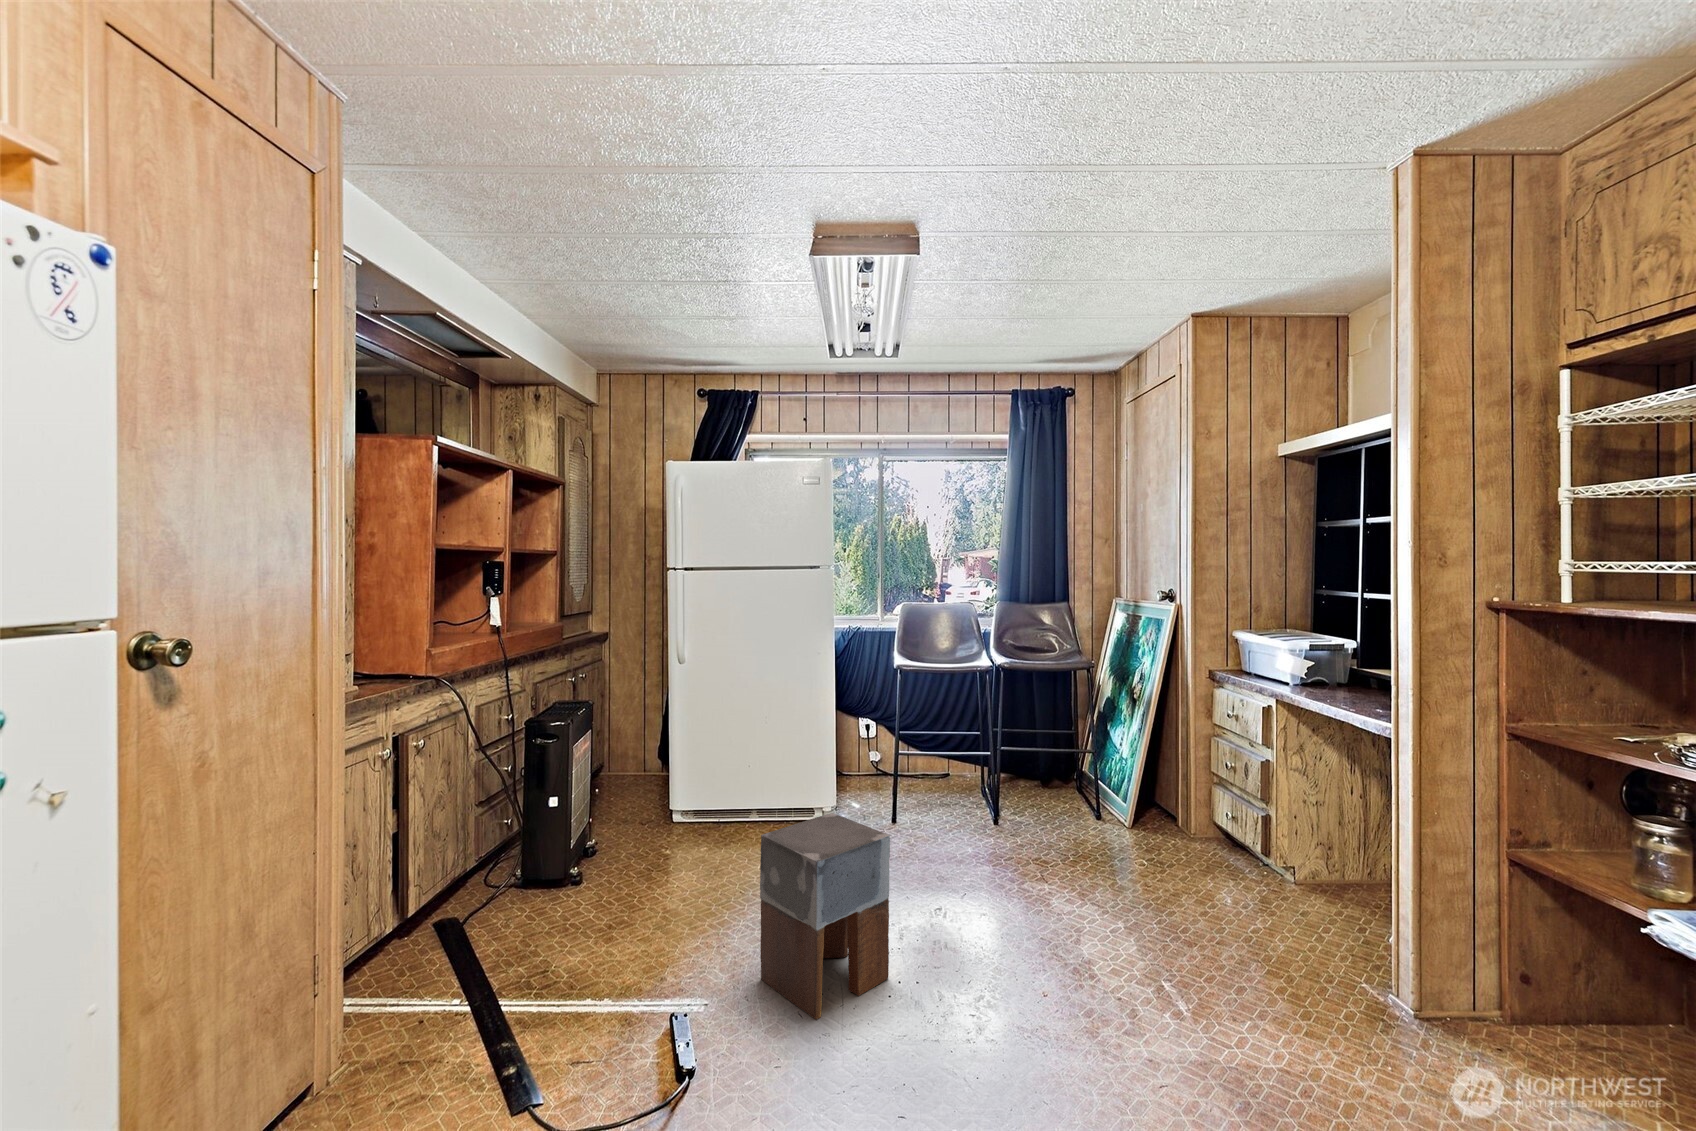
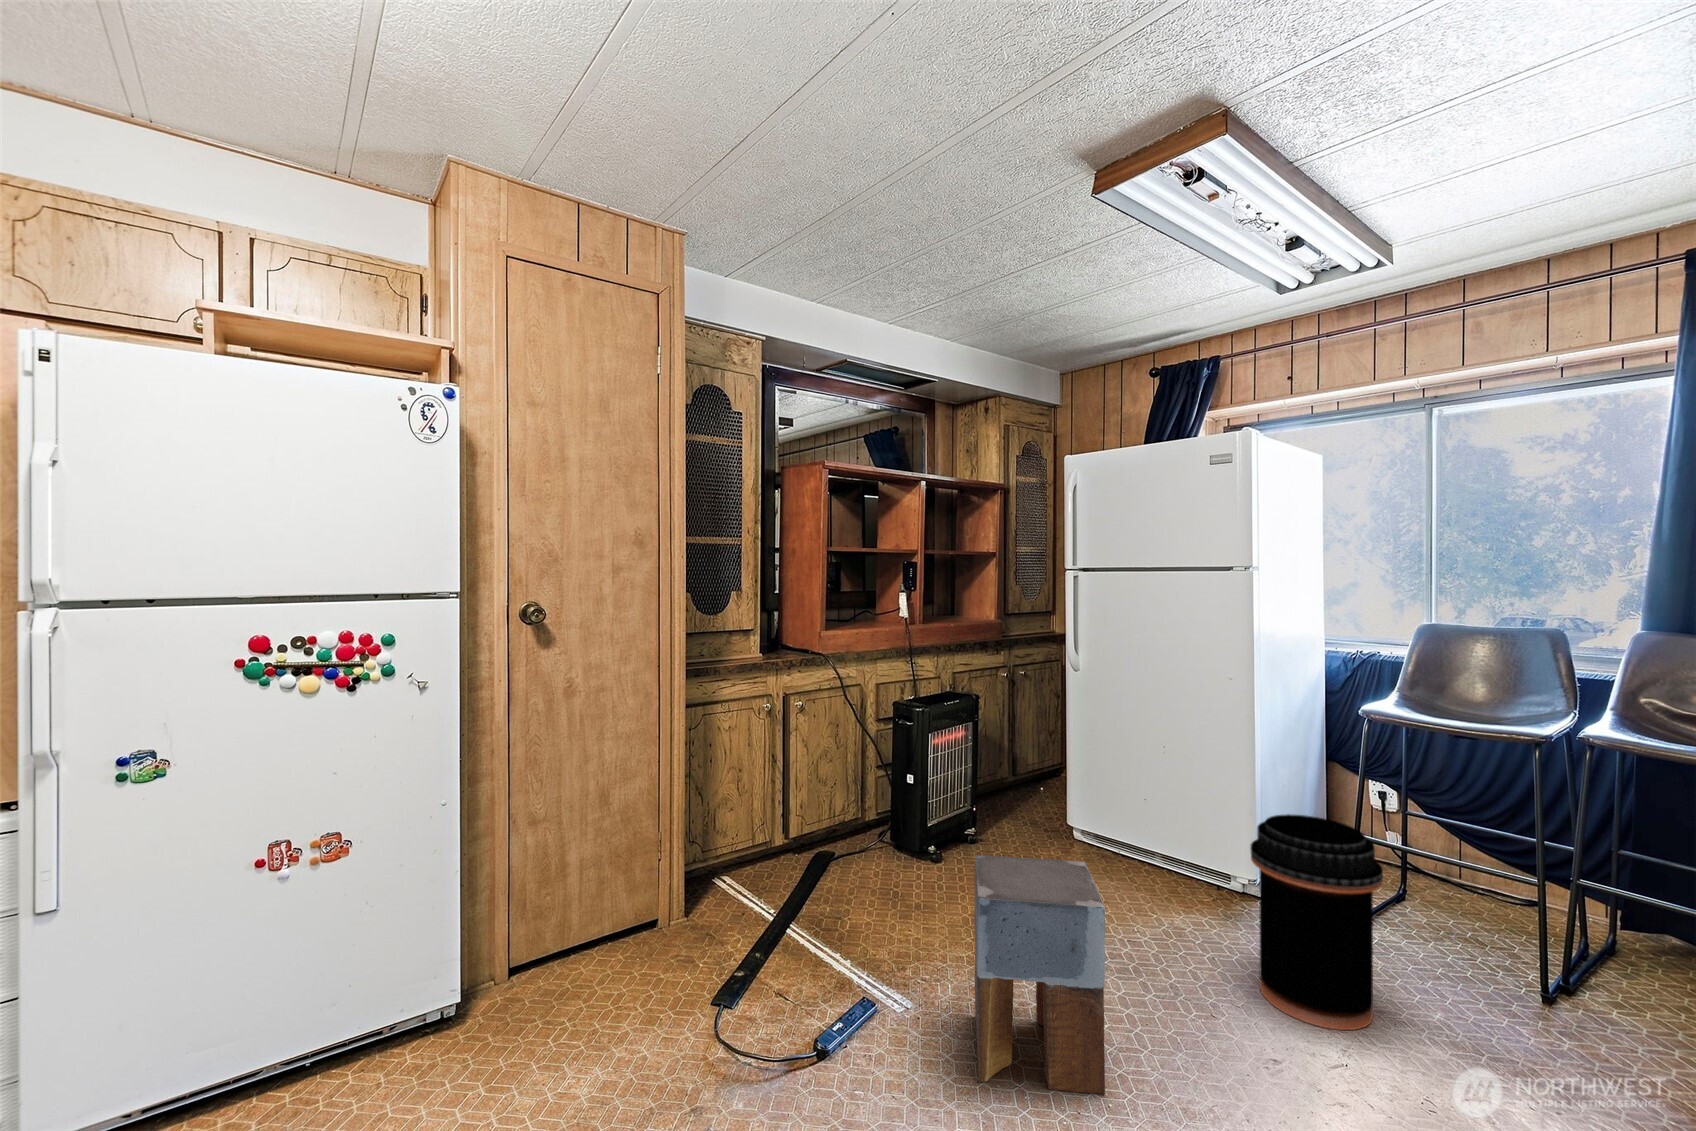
trash can: none [879,743,955,881] -> present [1250,814,1383,1030]

